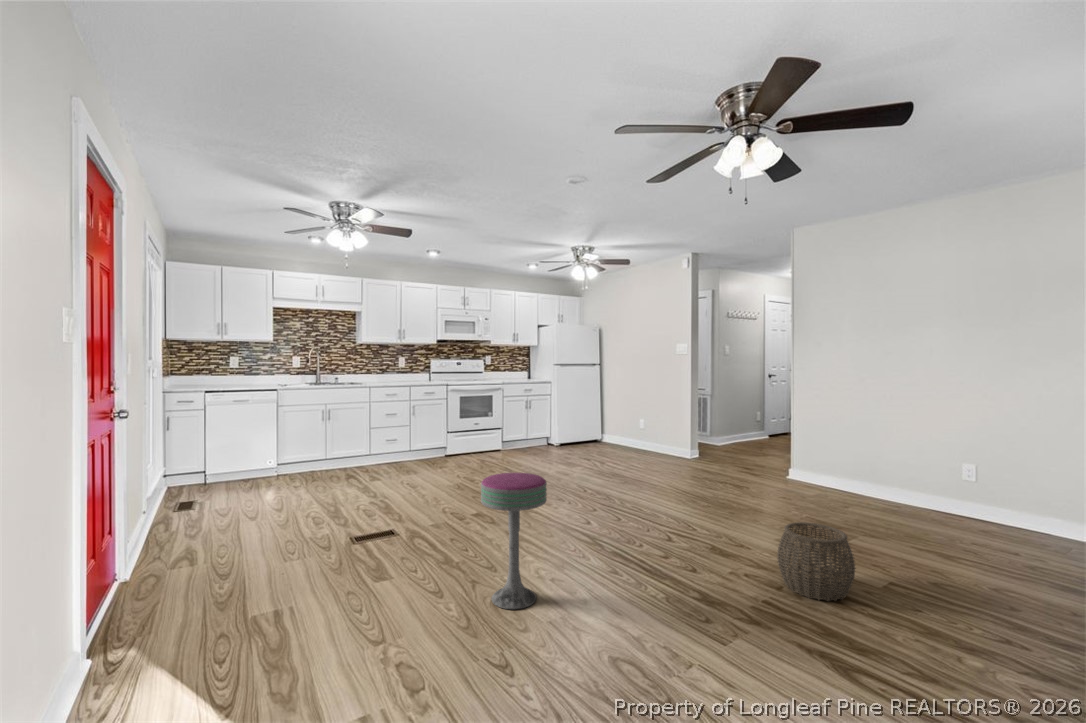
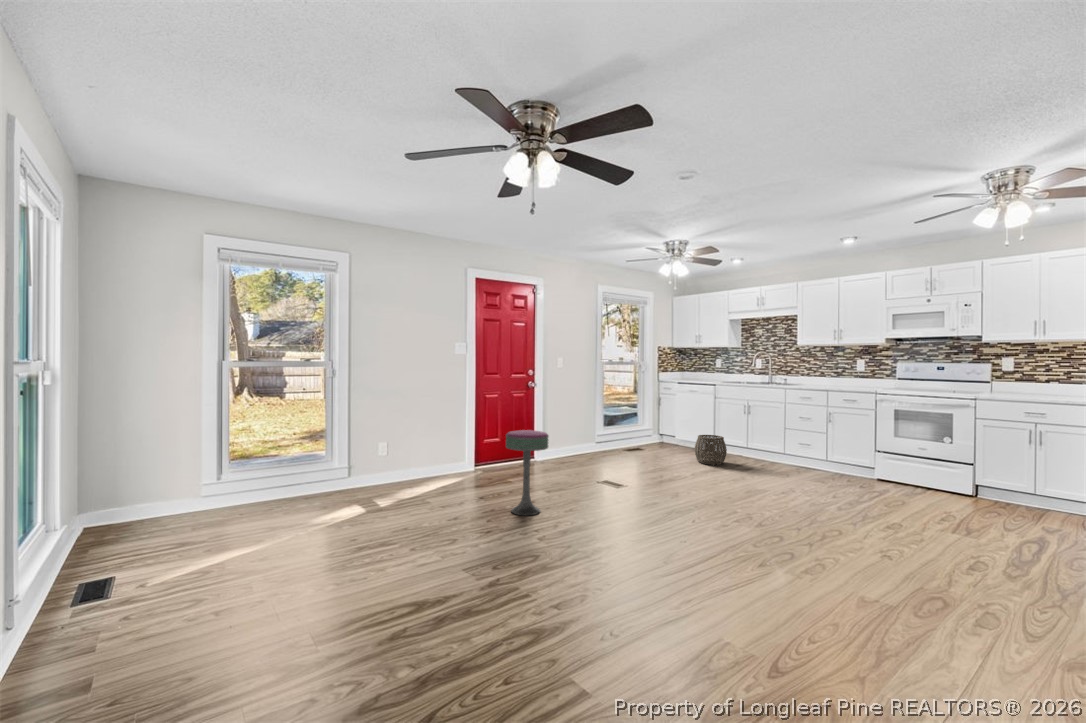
woven basket: present [777,522,856,601] -> present [695,435,727,465]

